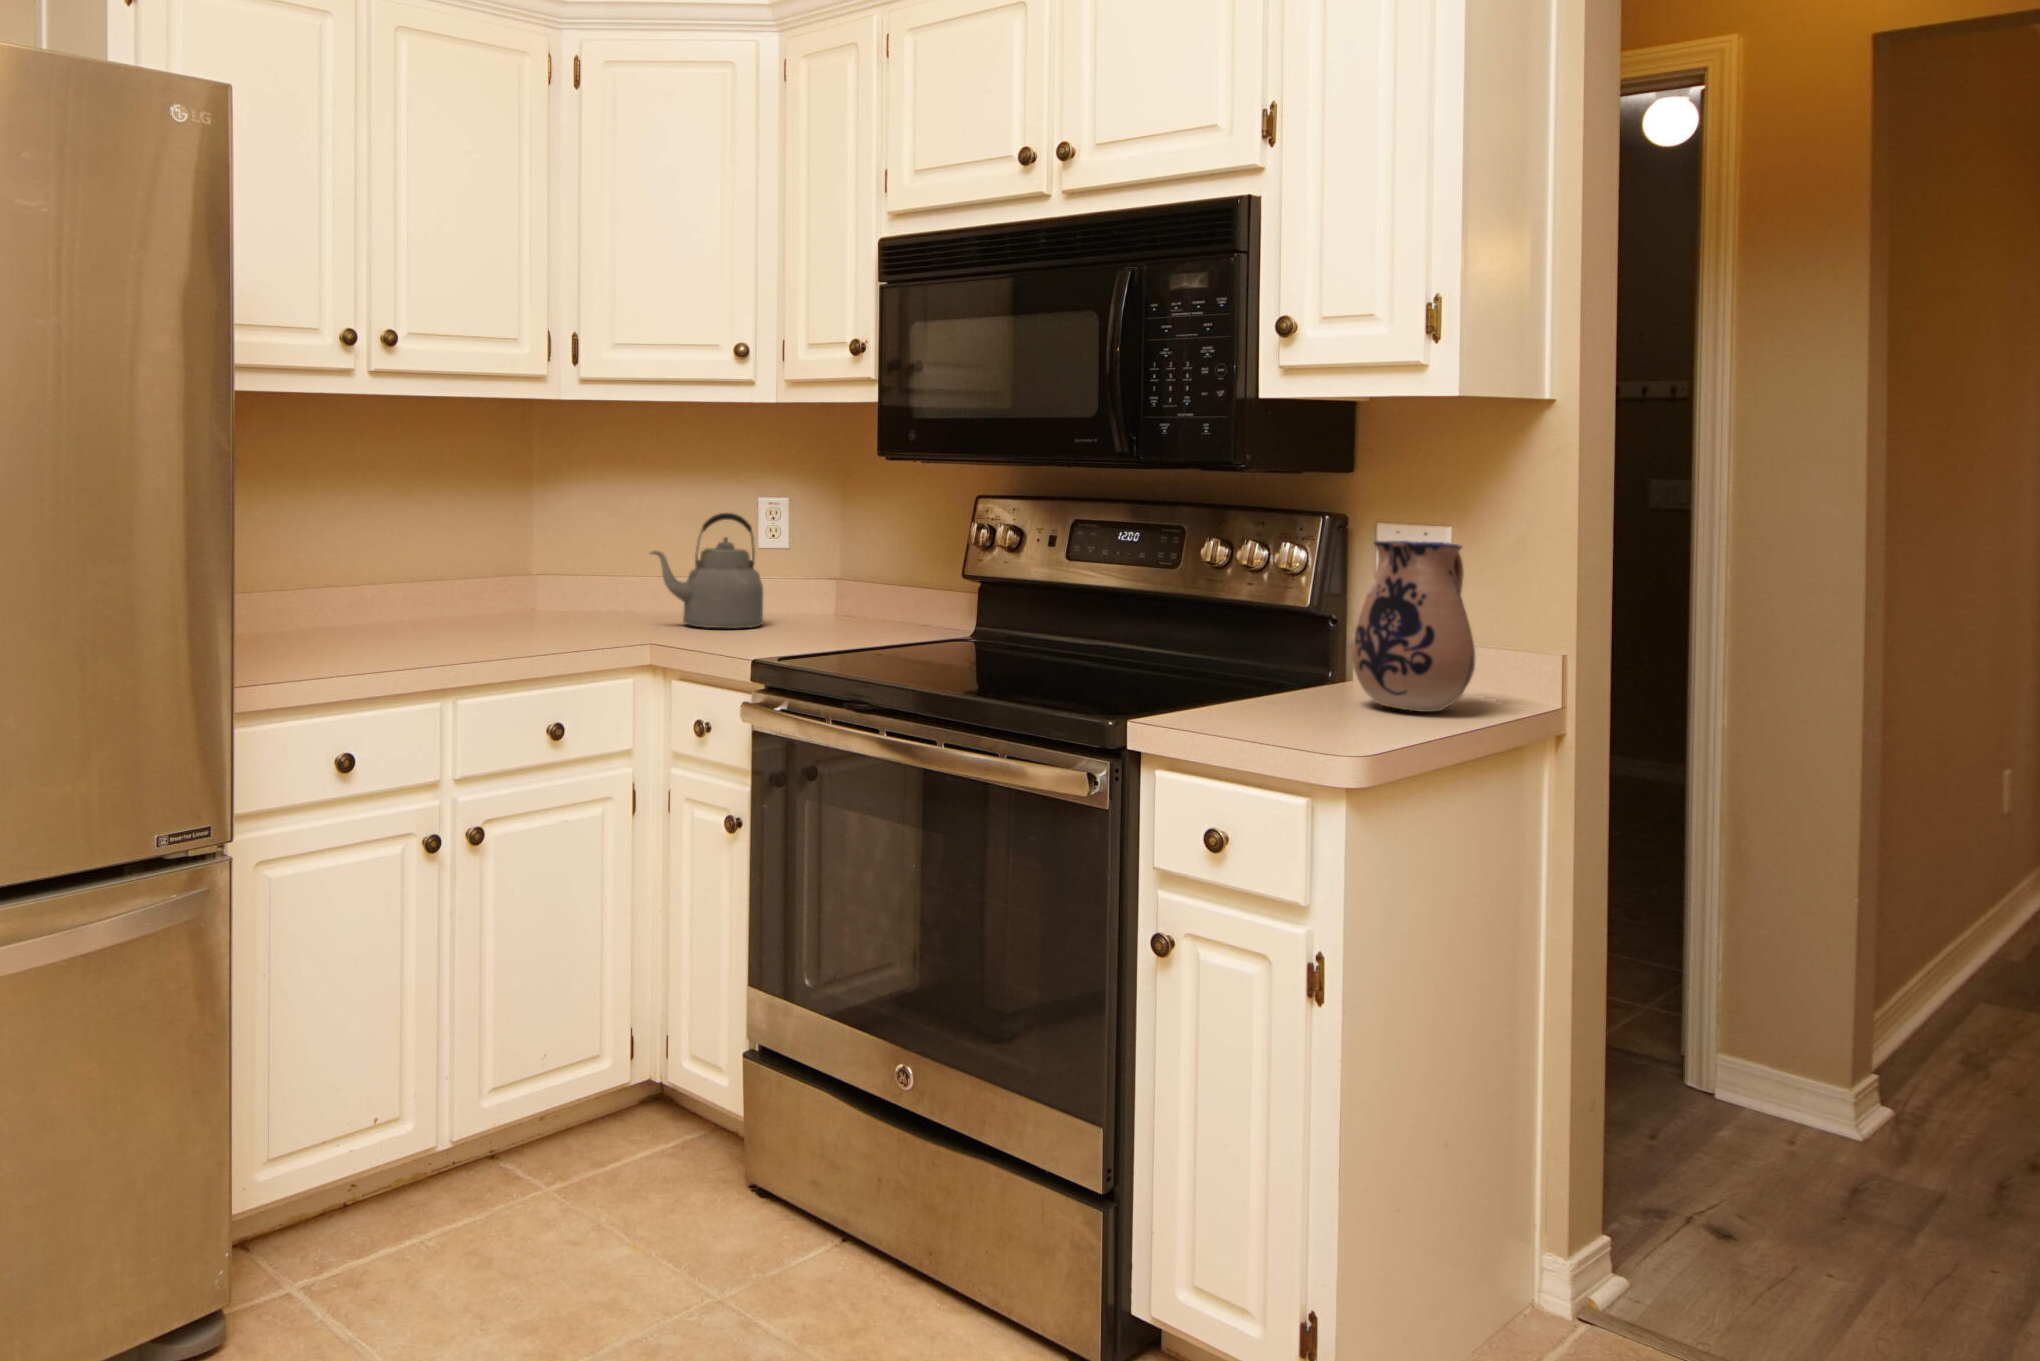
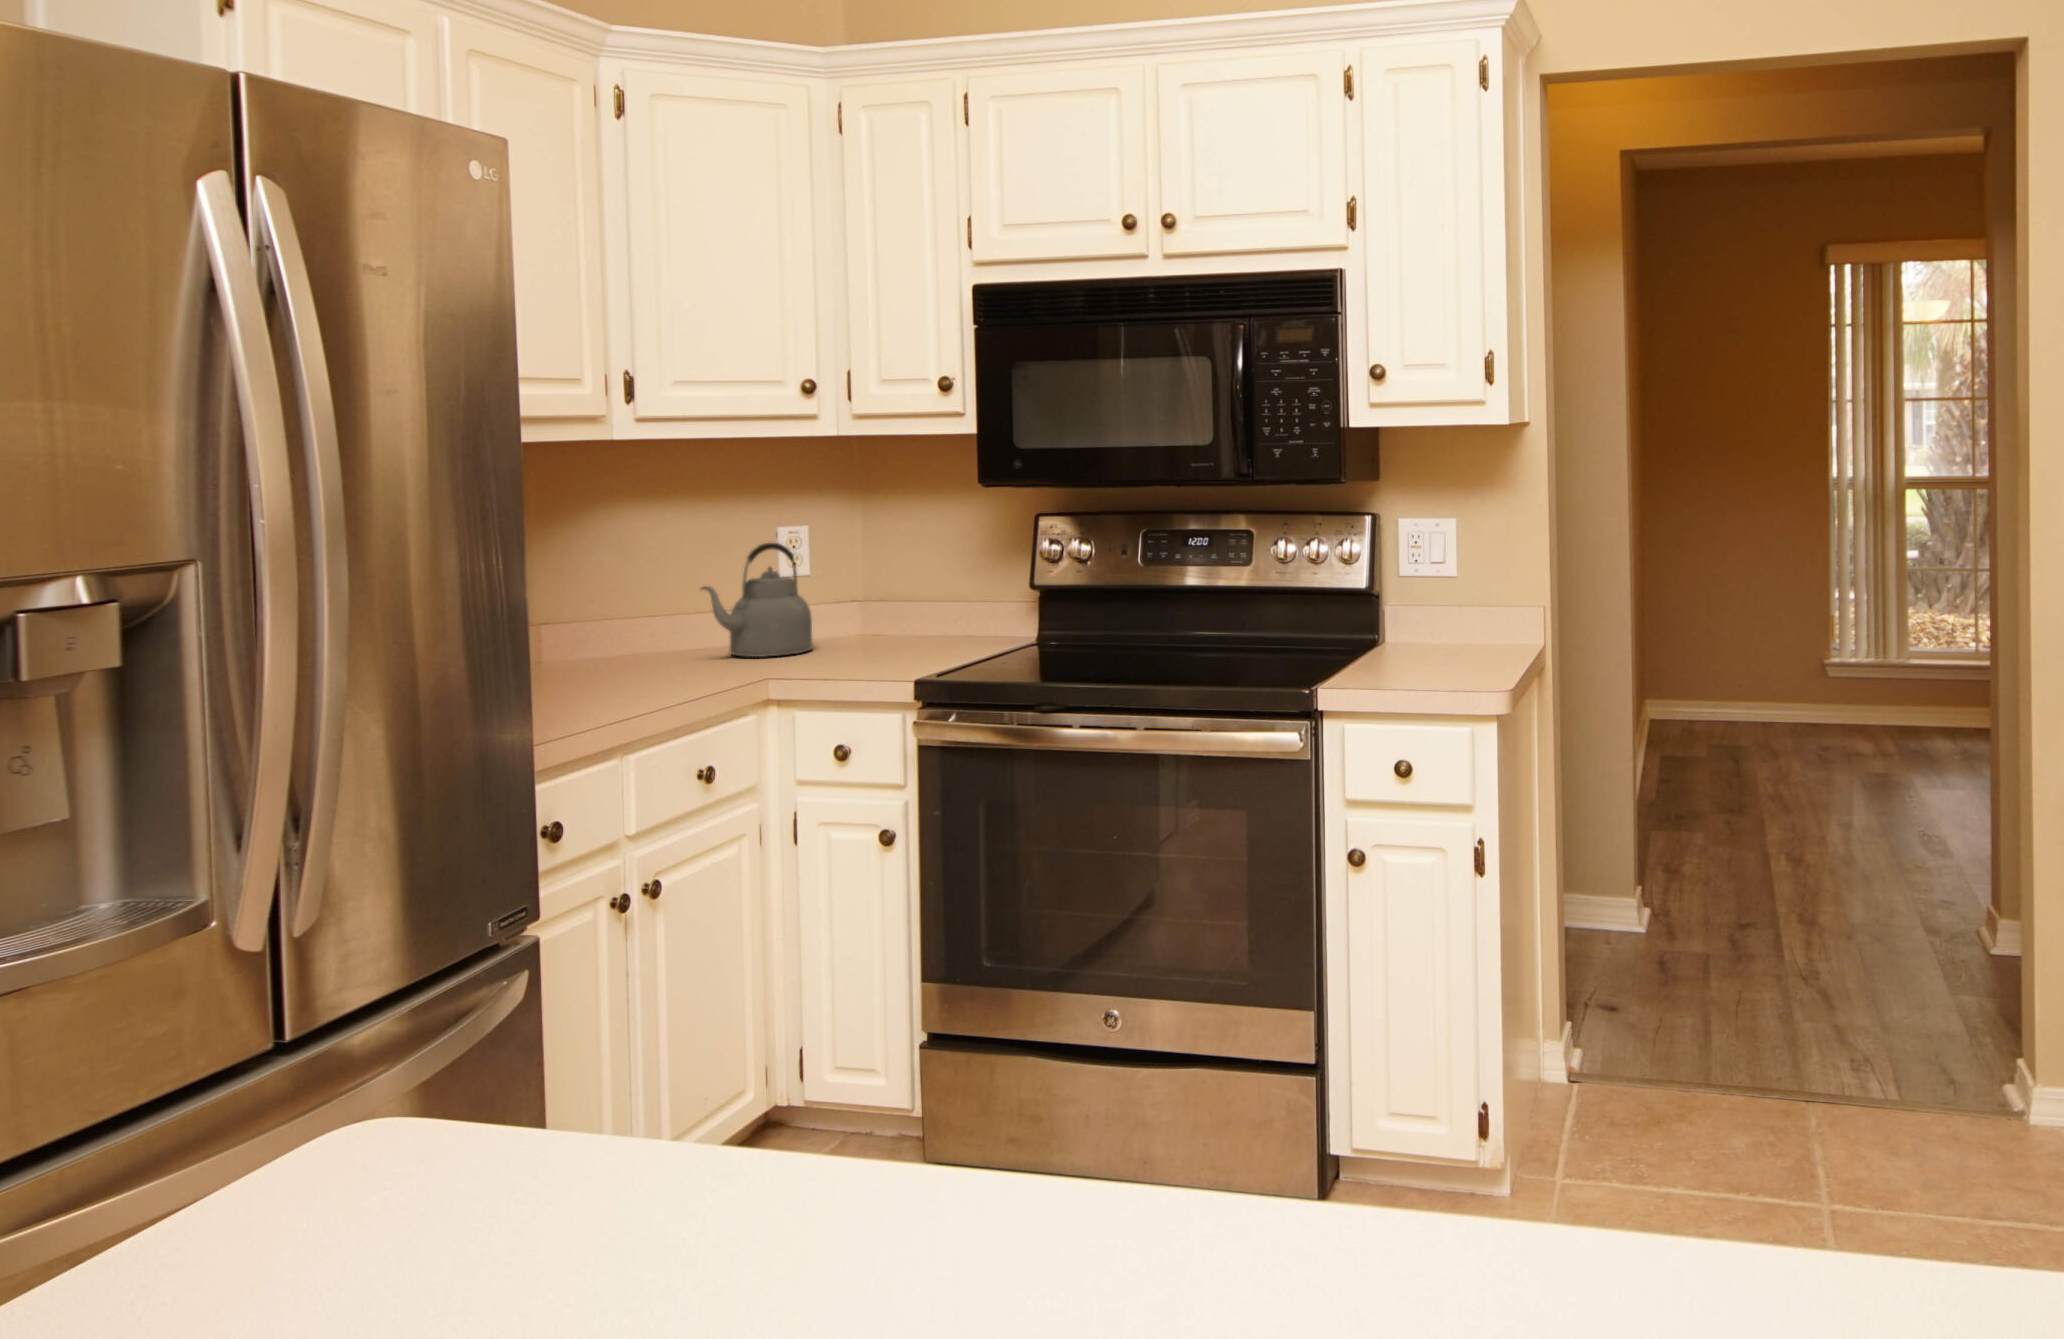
ceramic pitcher: present [1352,540,1475,712] -> none [1408,526,1495,653]

